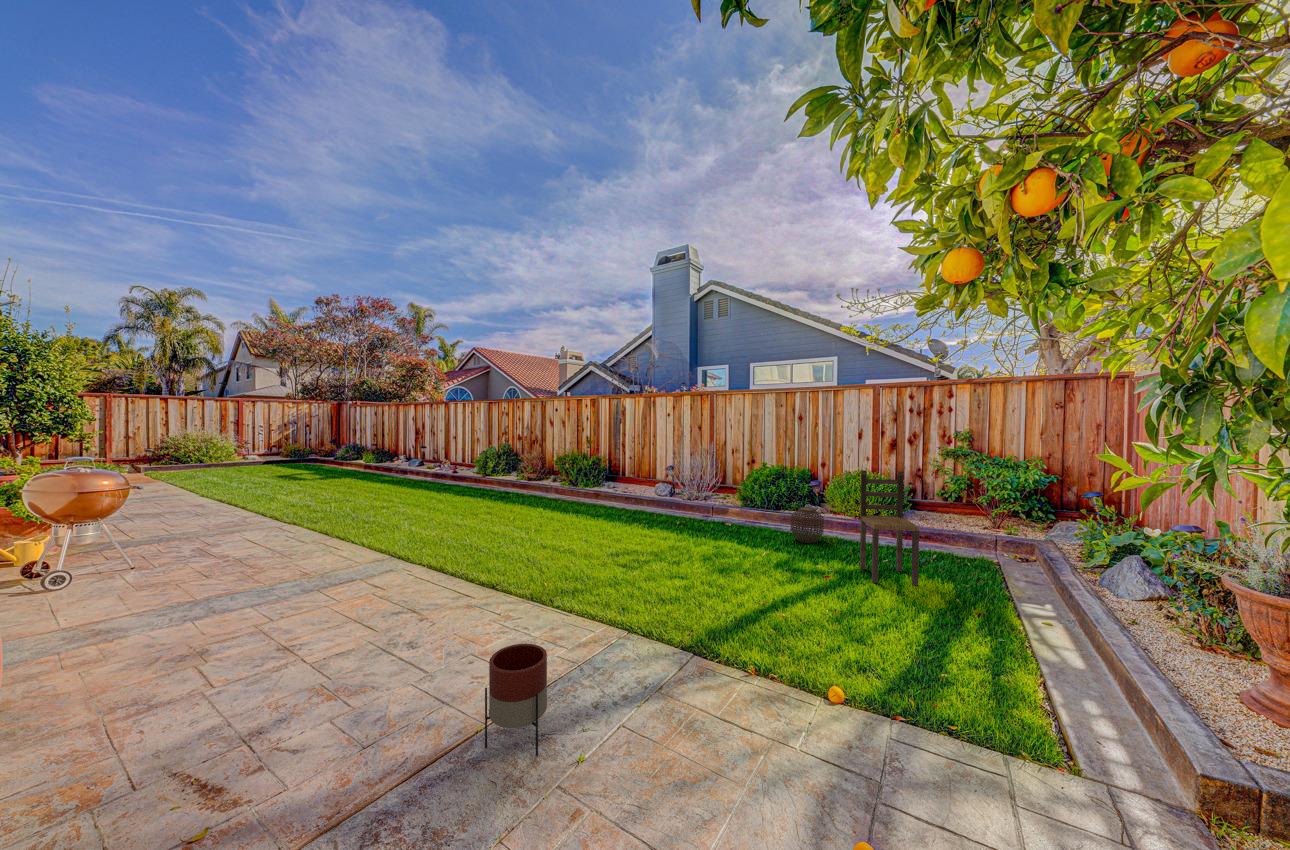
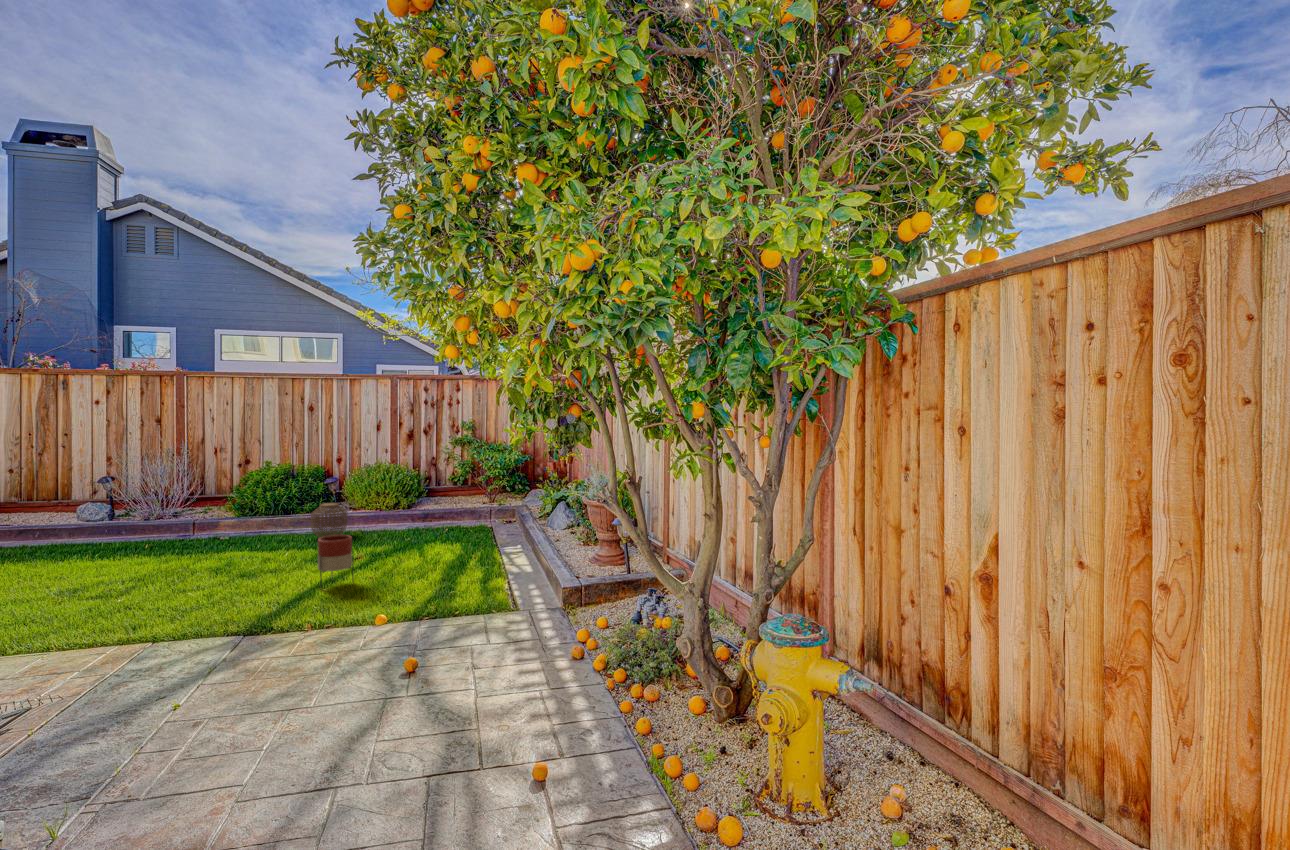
chair: present [860,470,919,585] -> none [387,457,436,555]
planter: present [485,644,547,756] -> present [318,535,354,577]

